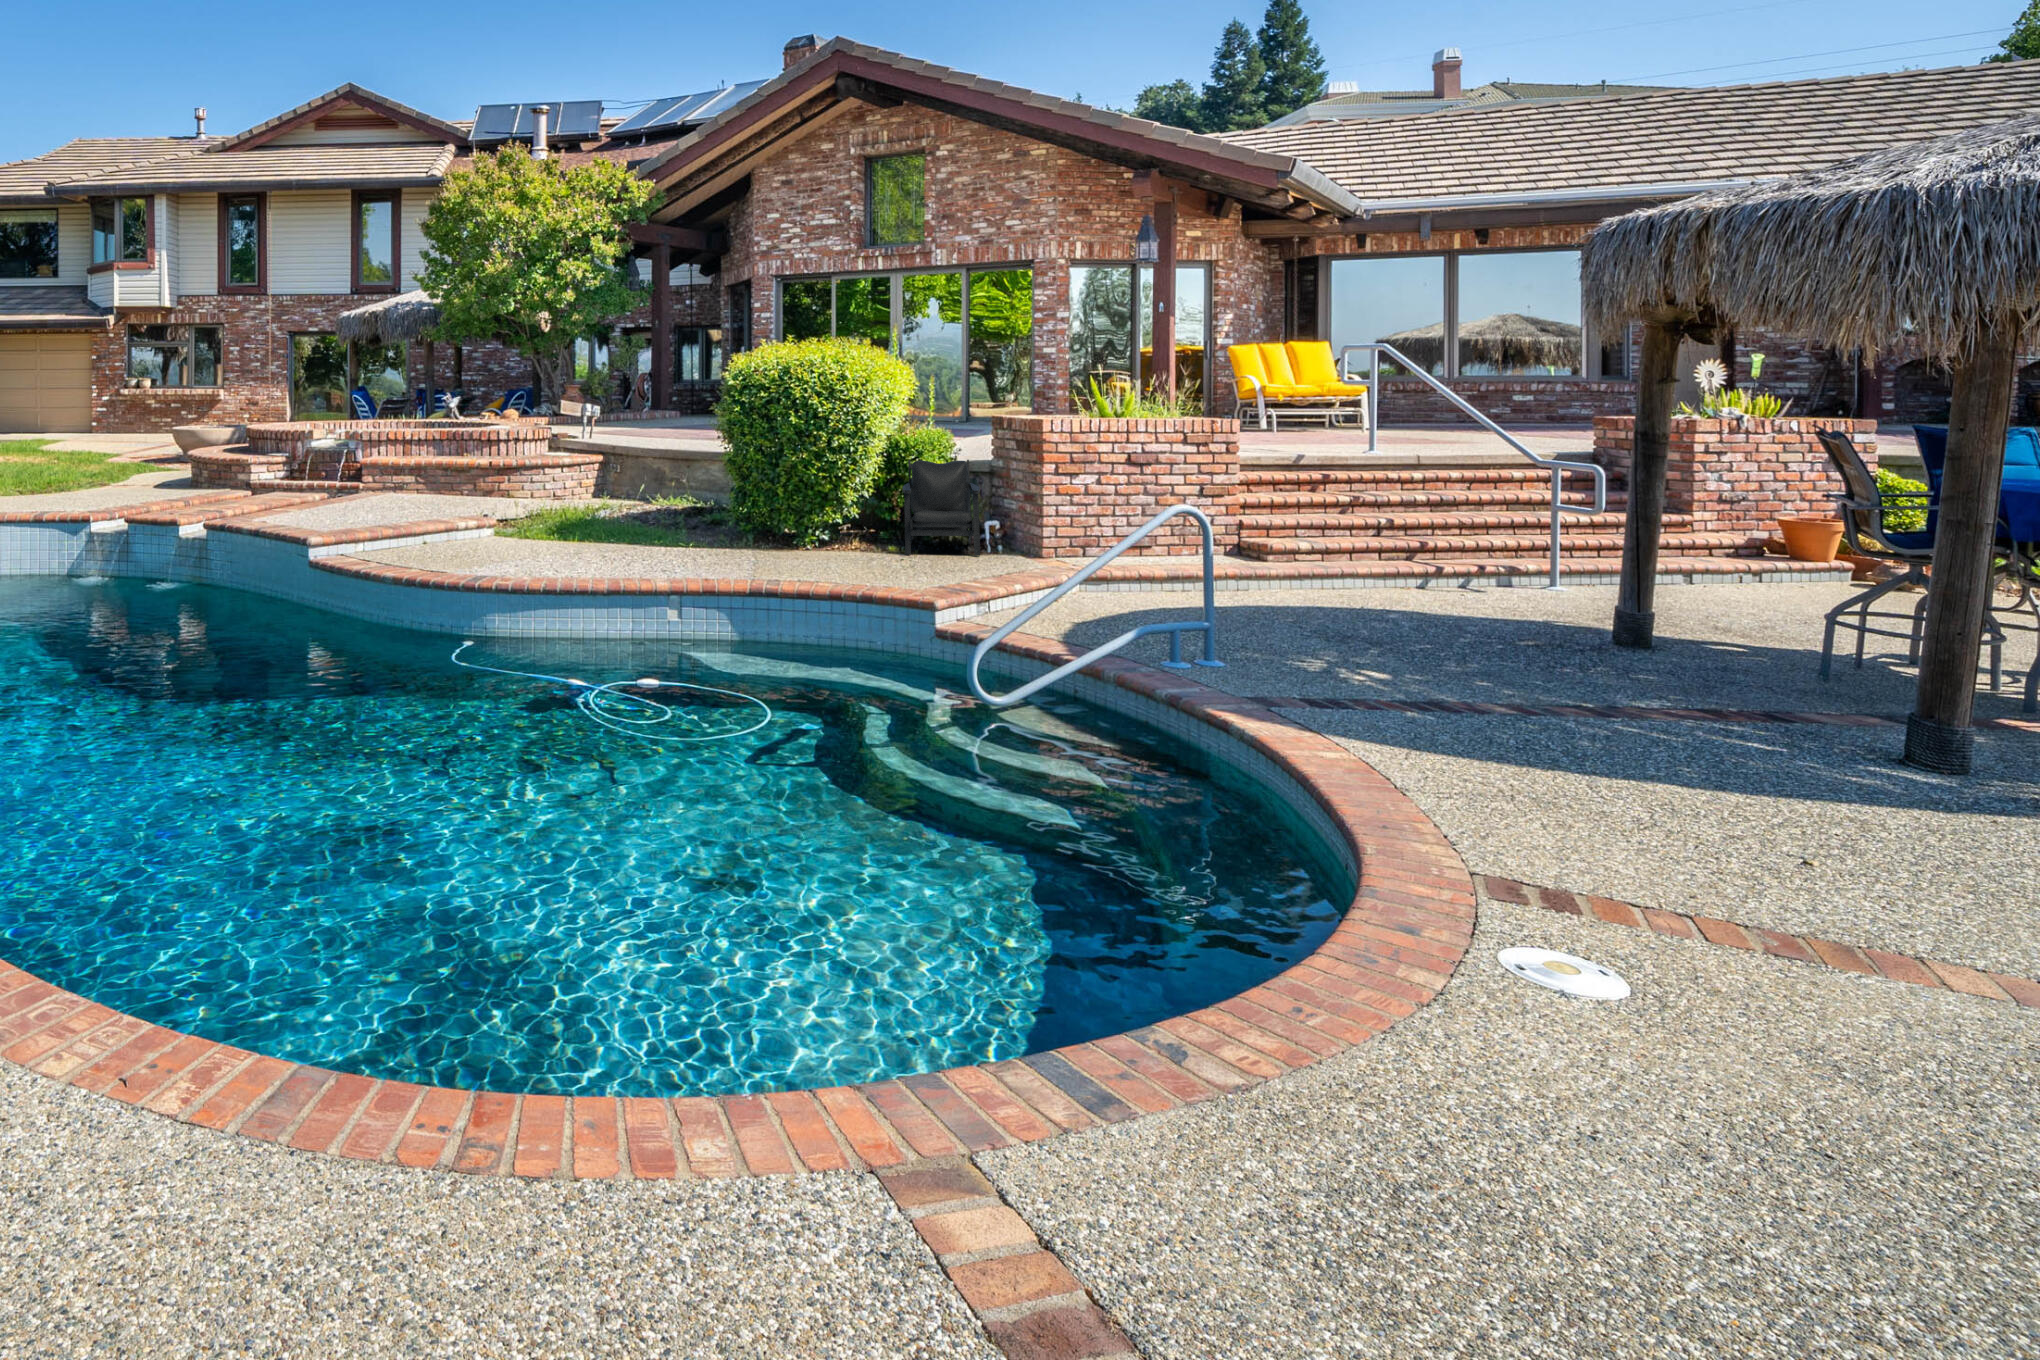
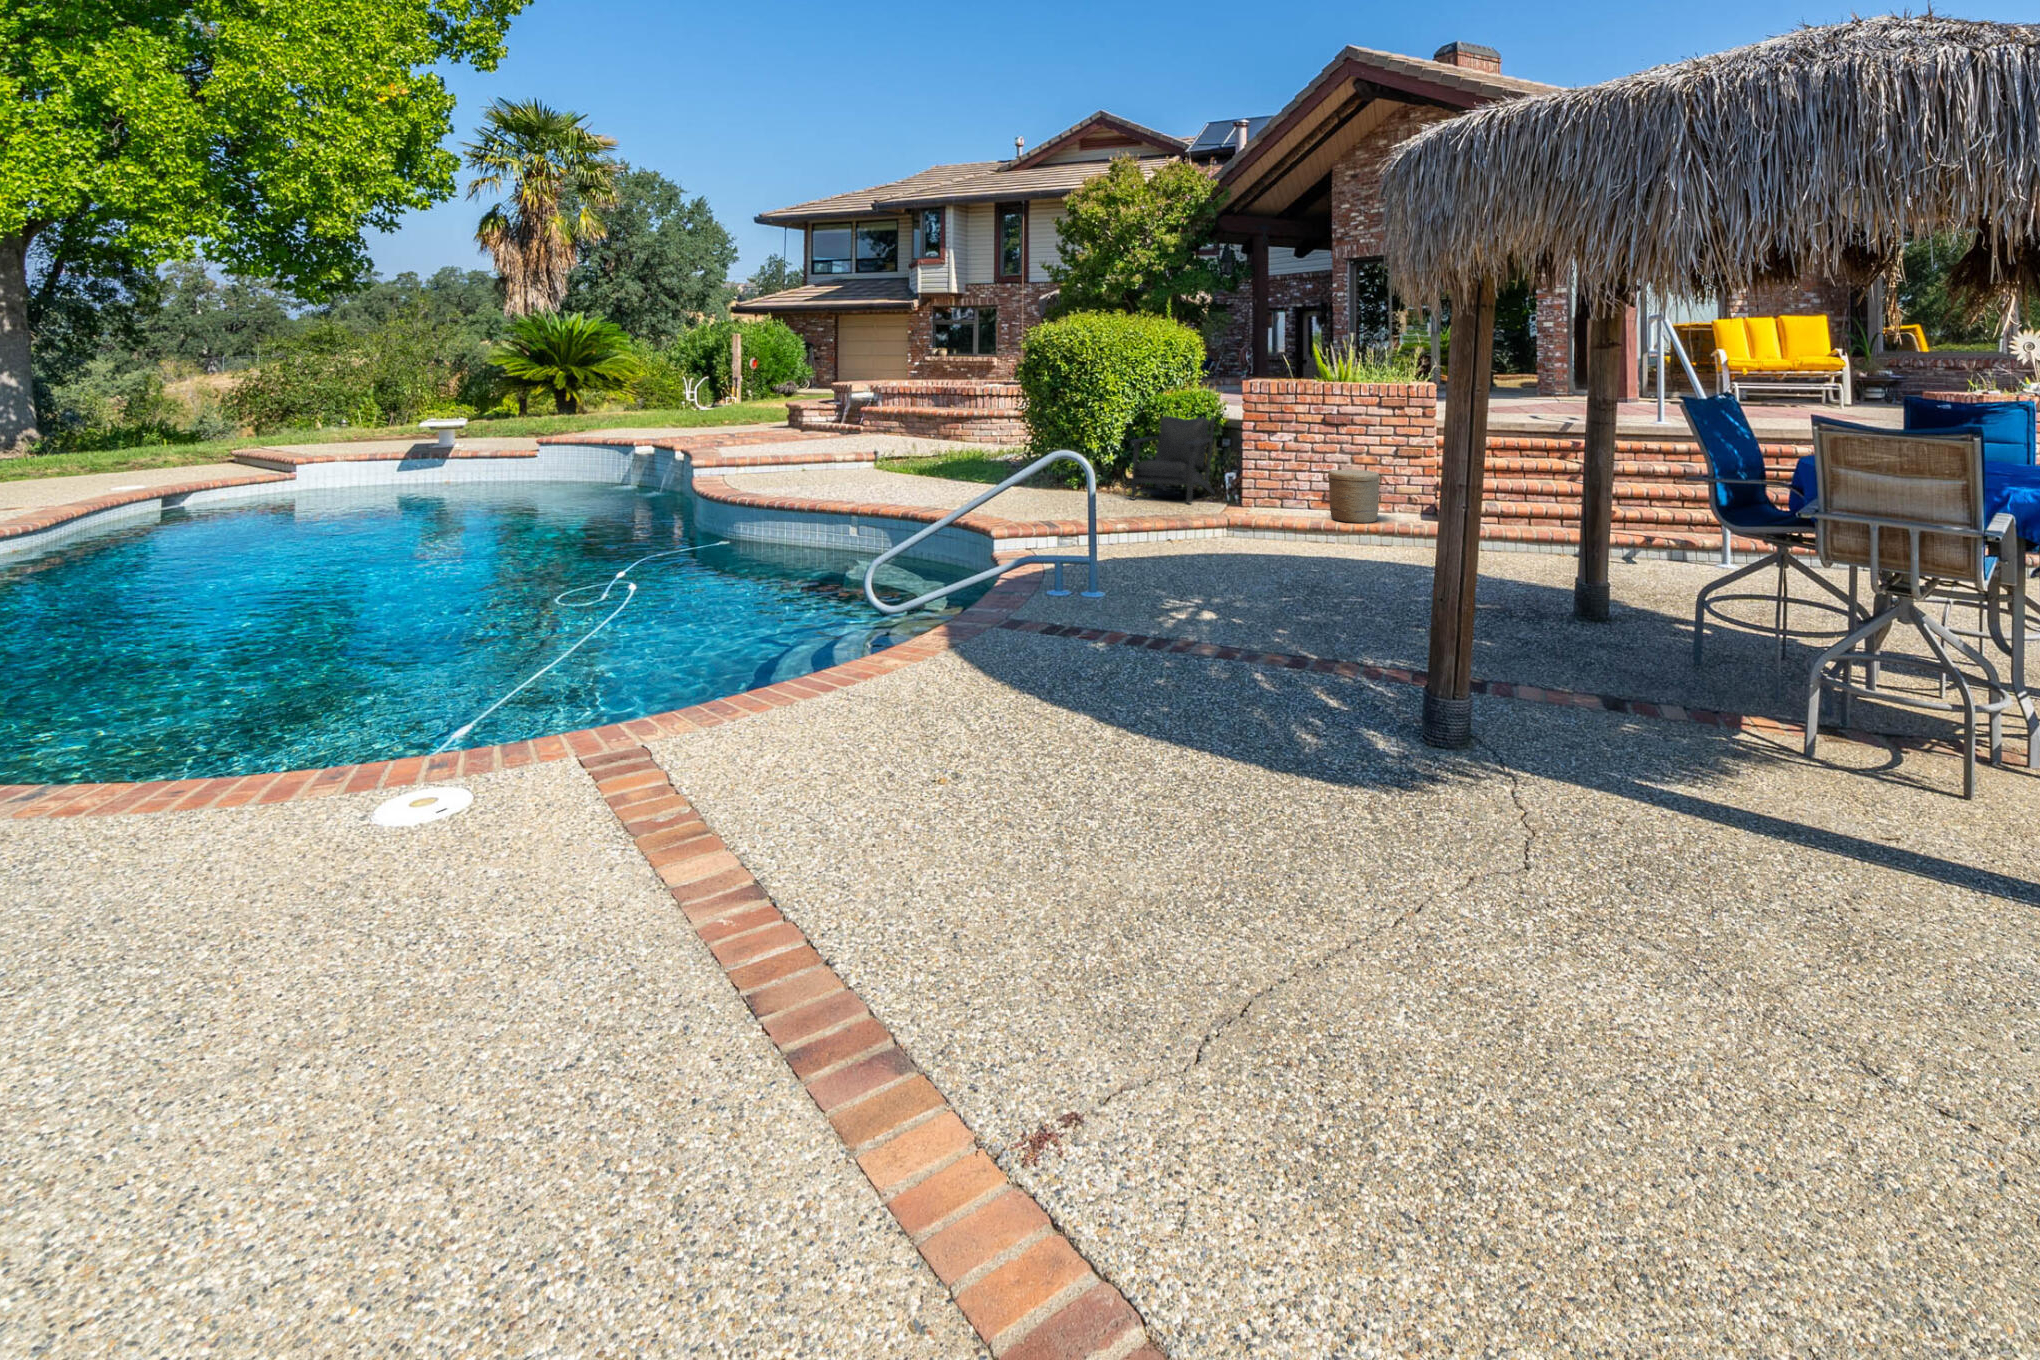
woven basket: none [1145,512,1200,566] -> present [1328,470,1379,523]

